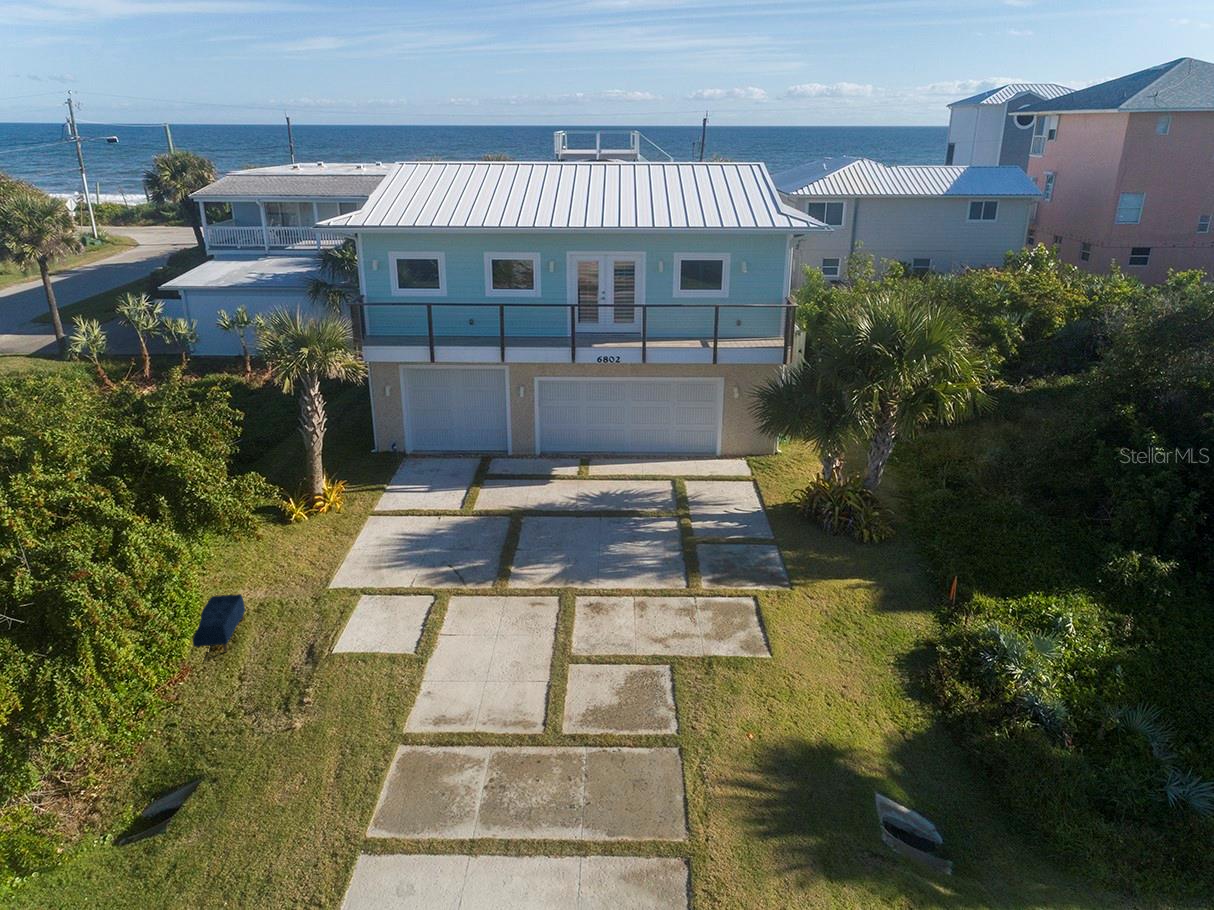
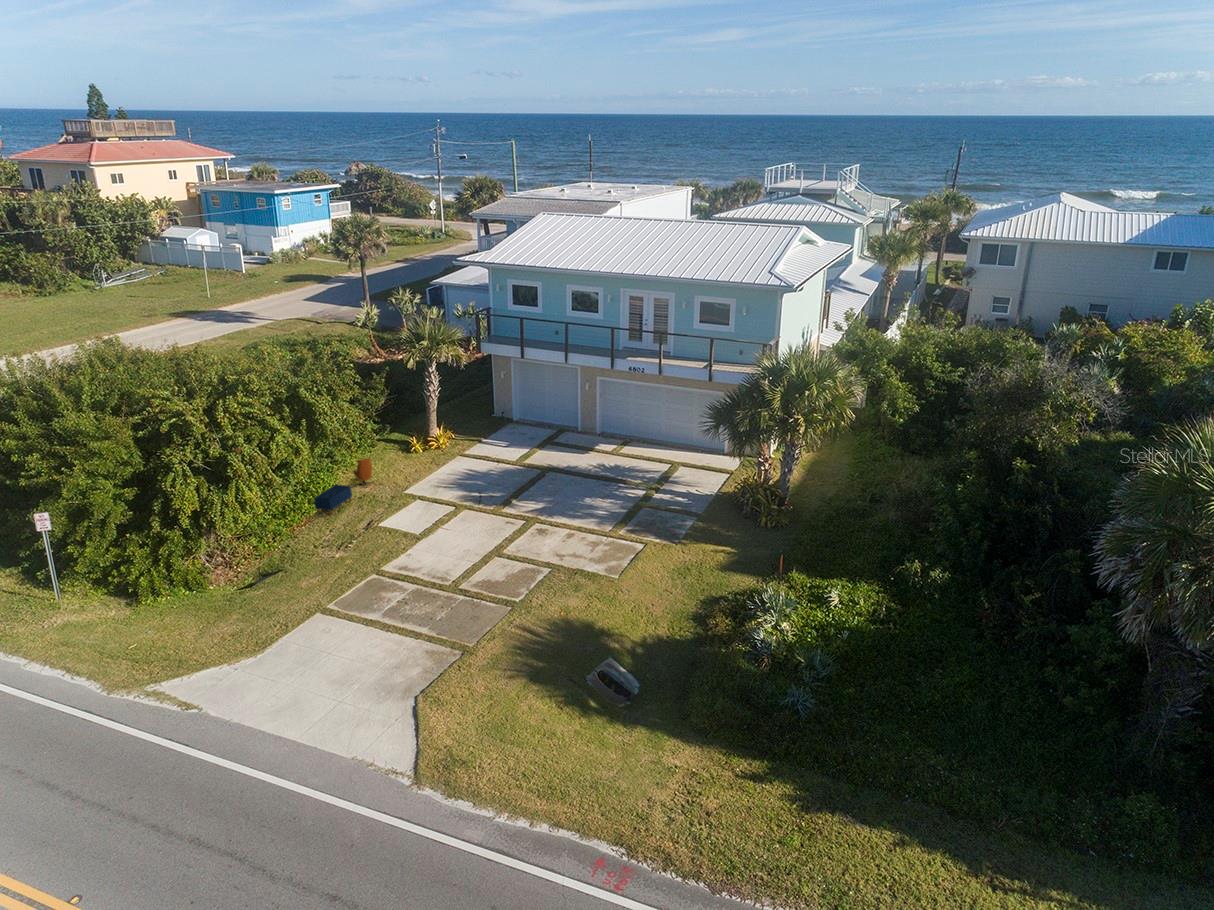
lounge chair: none [211,540,259,593] -> present [353,458,372,485]

